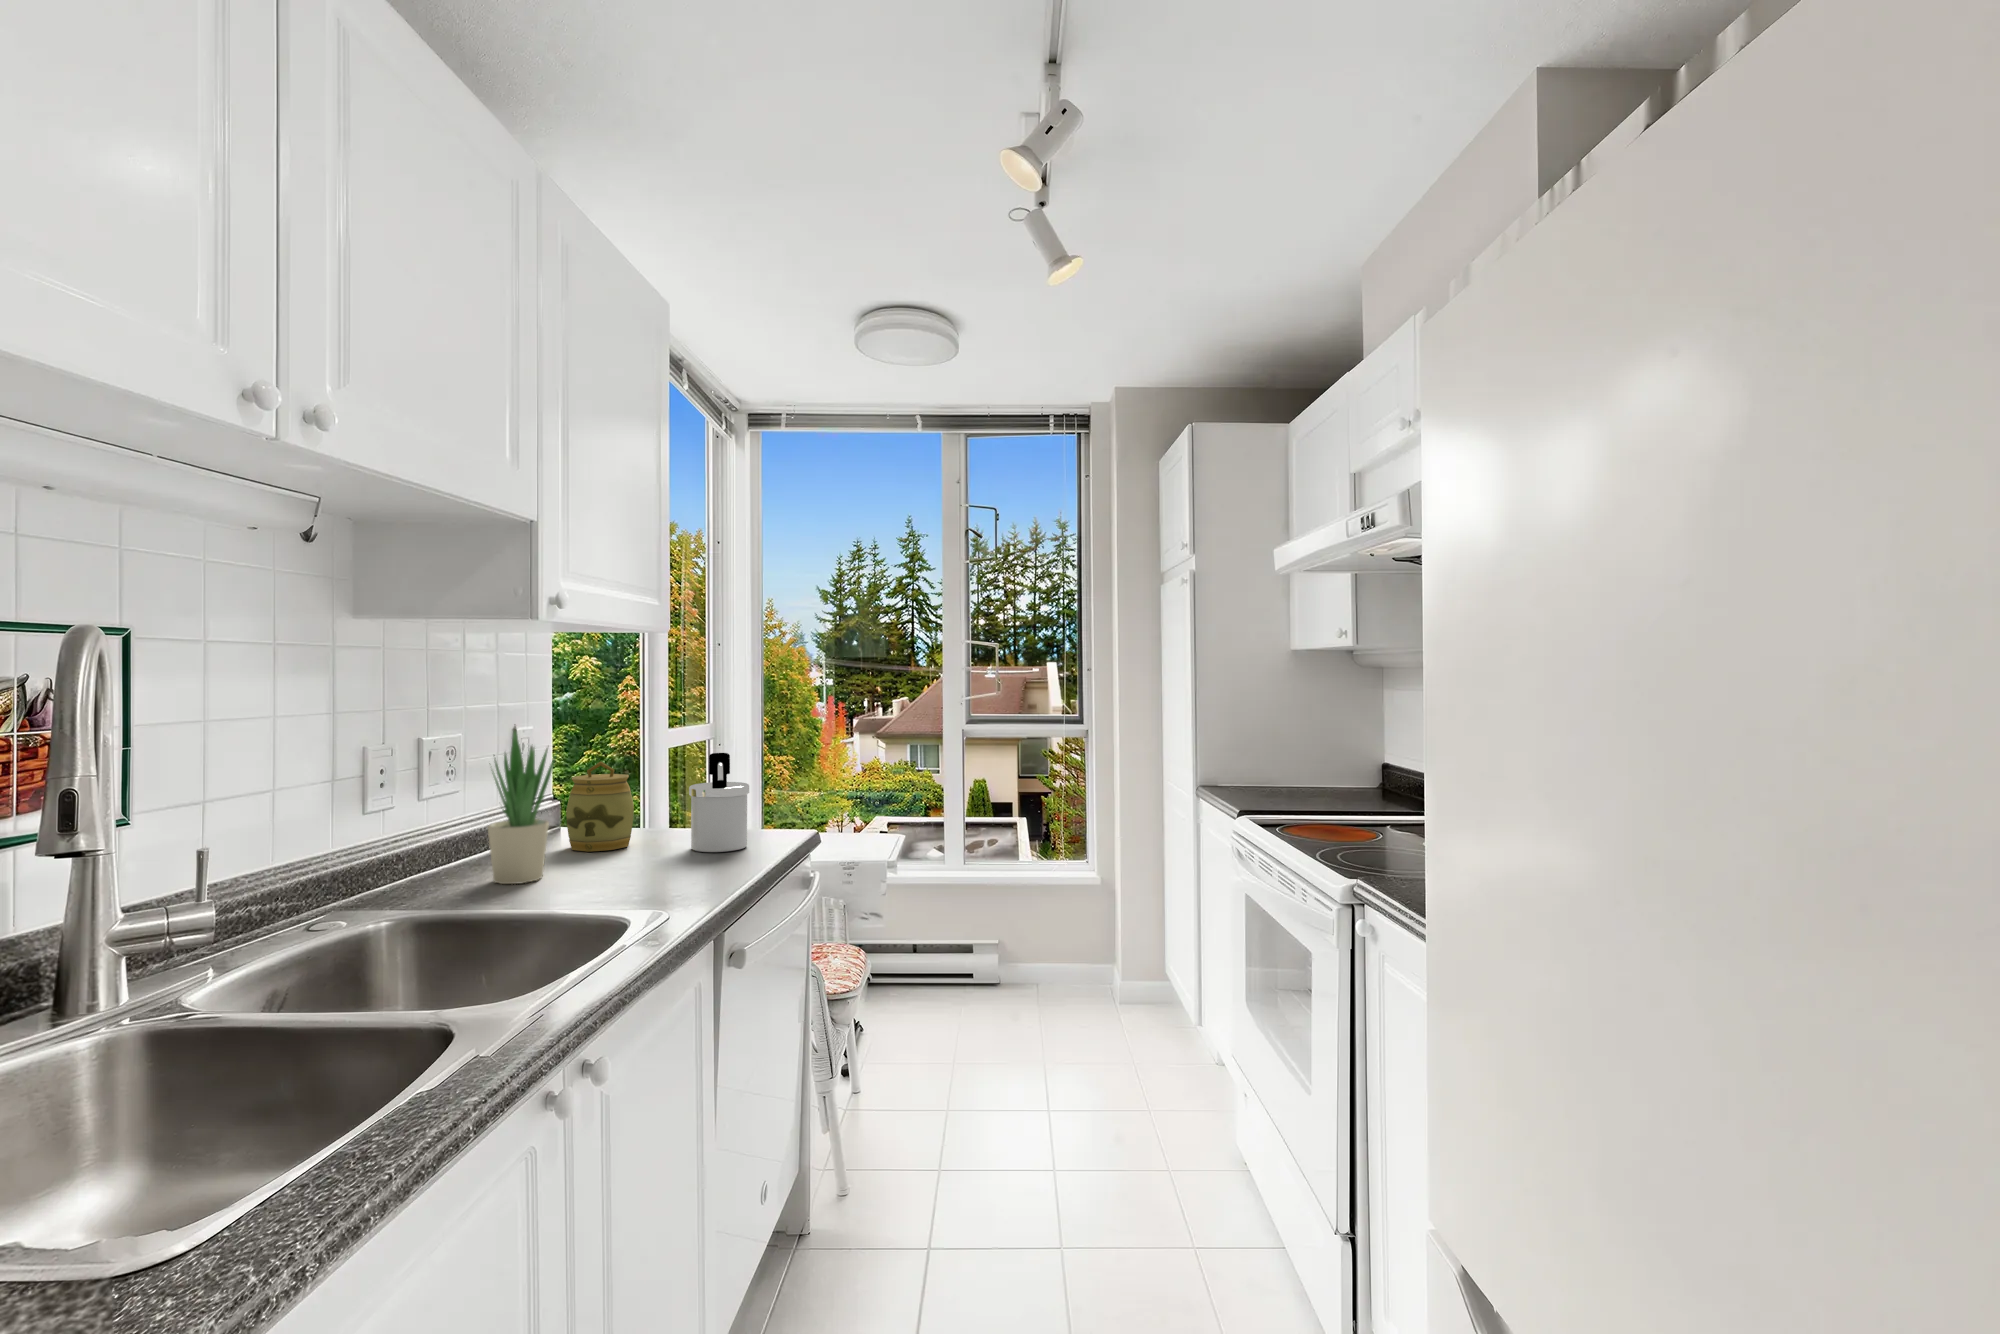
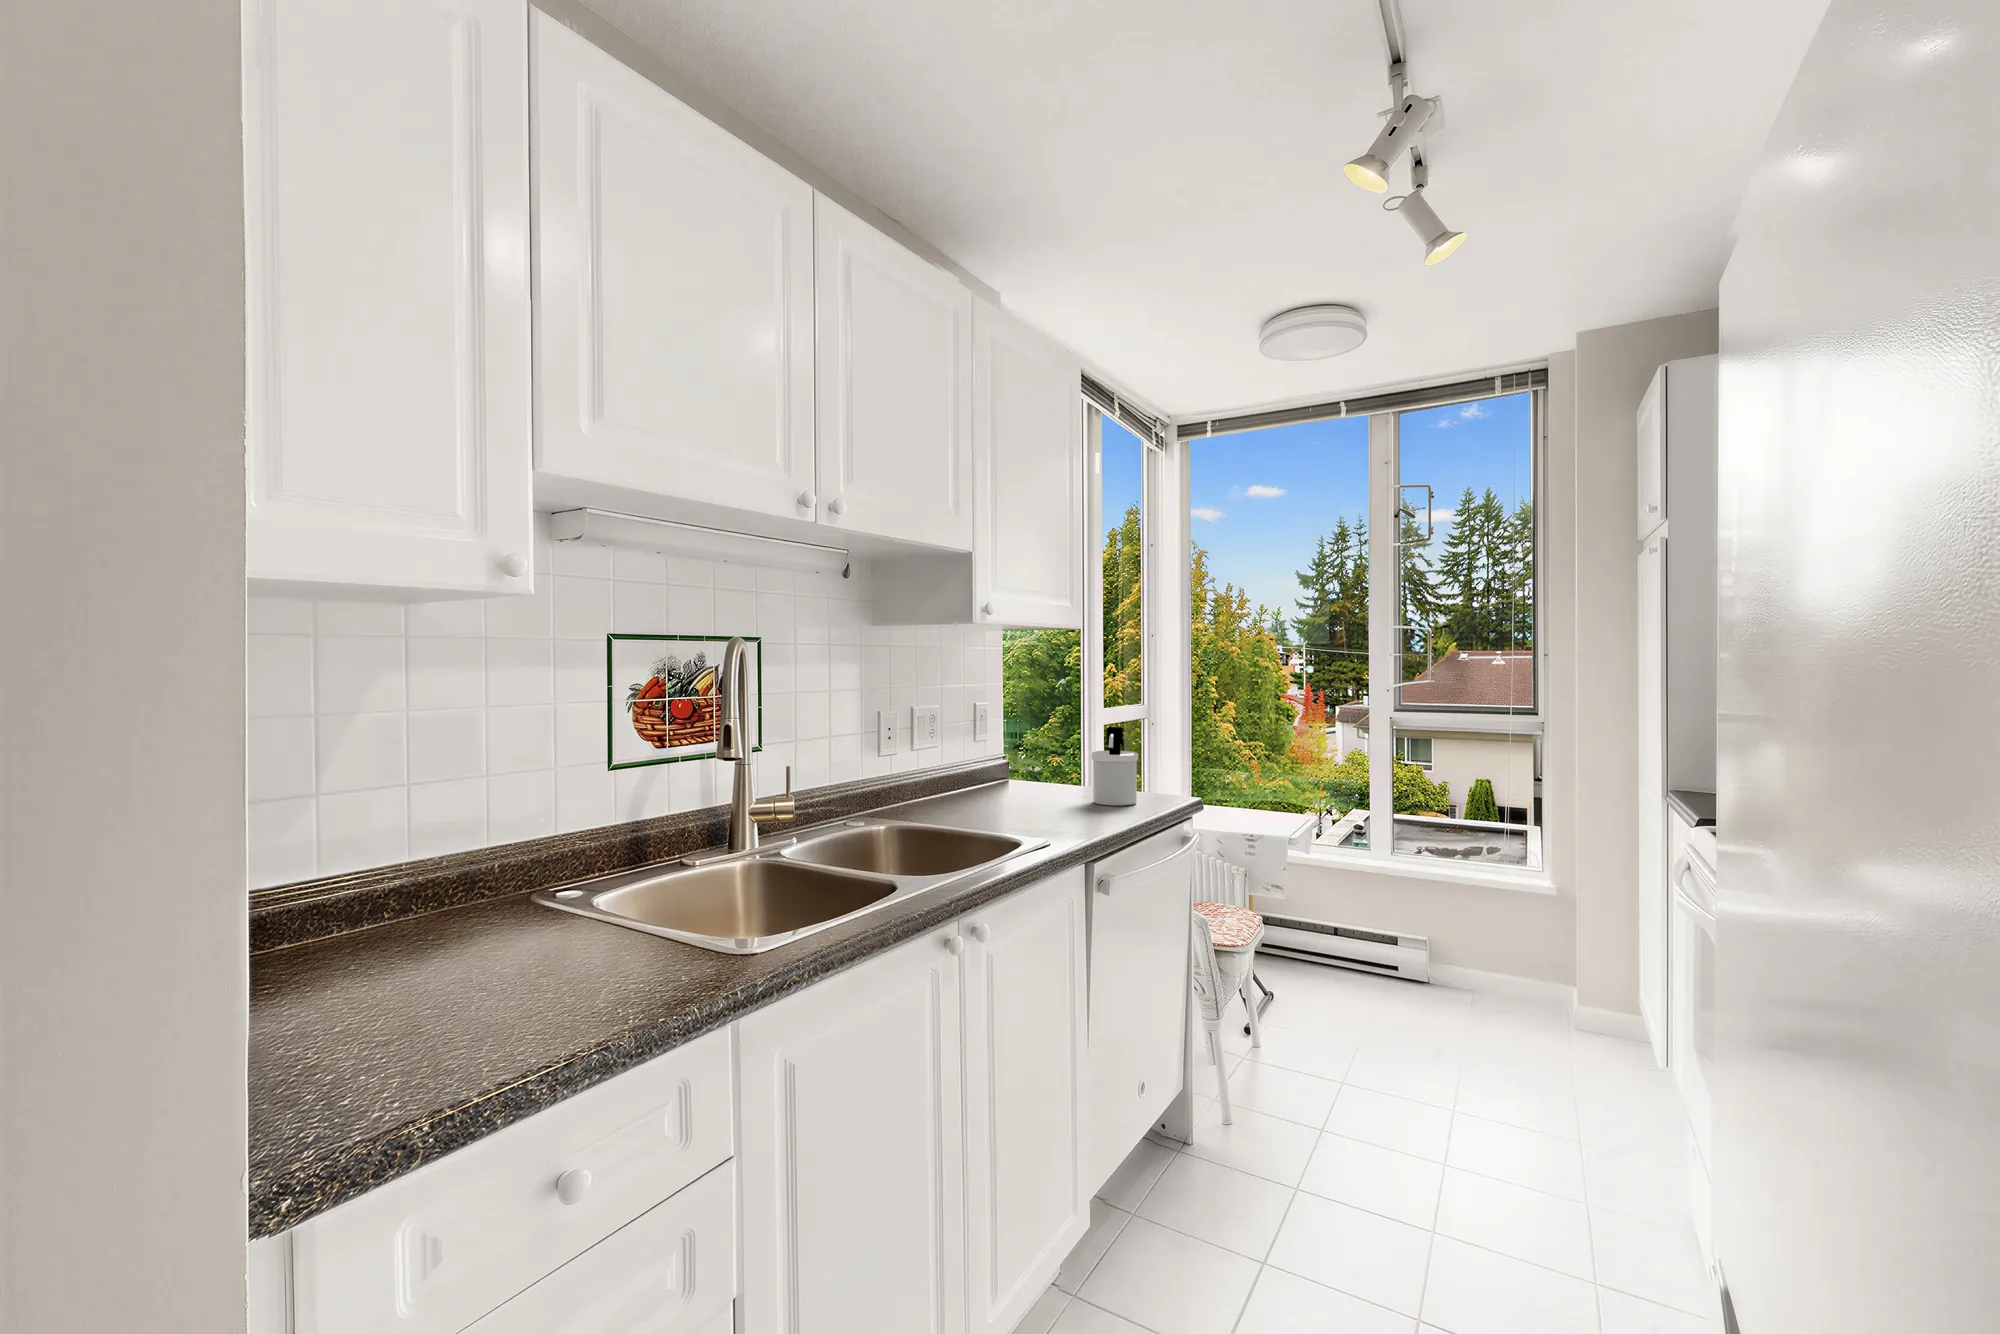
potted plant: present [488,726,557,884] -> none [948,699,994,813]
jar: present [566,762,634,852] -> none [1005,730,1054,798]

